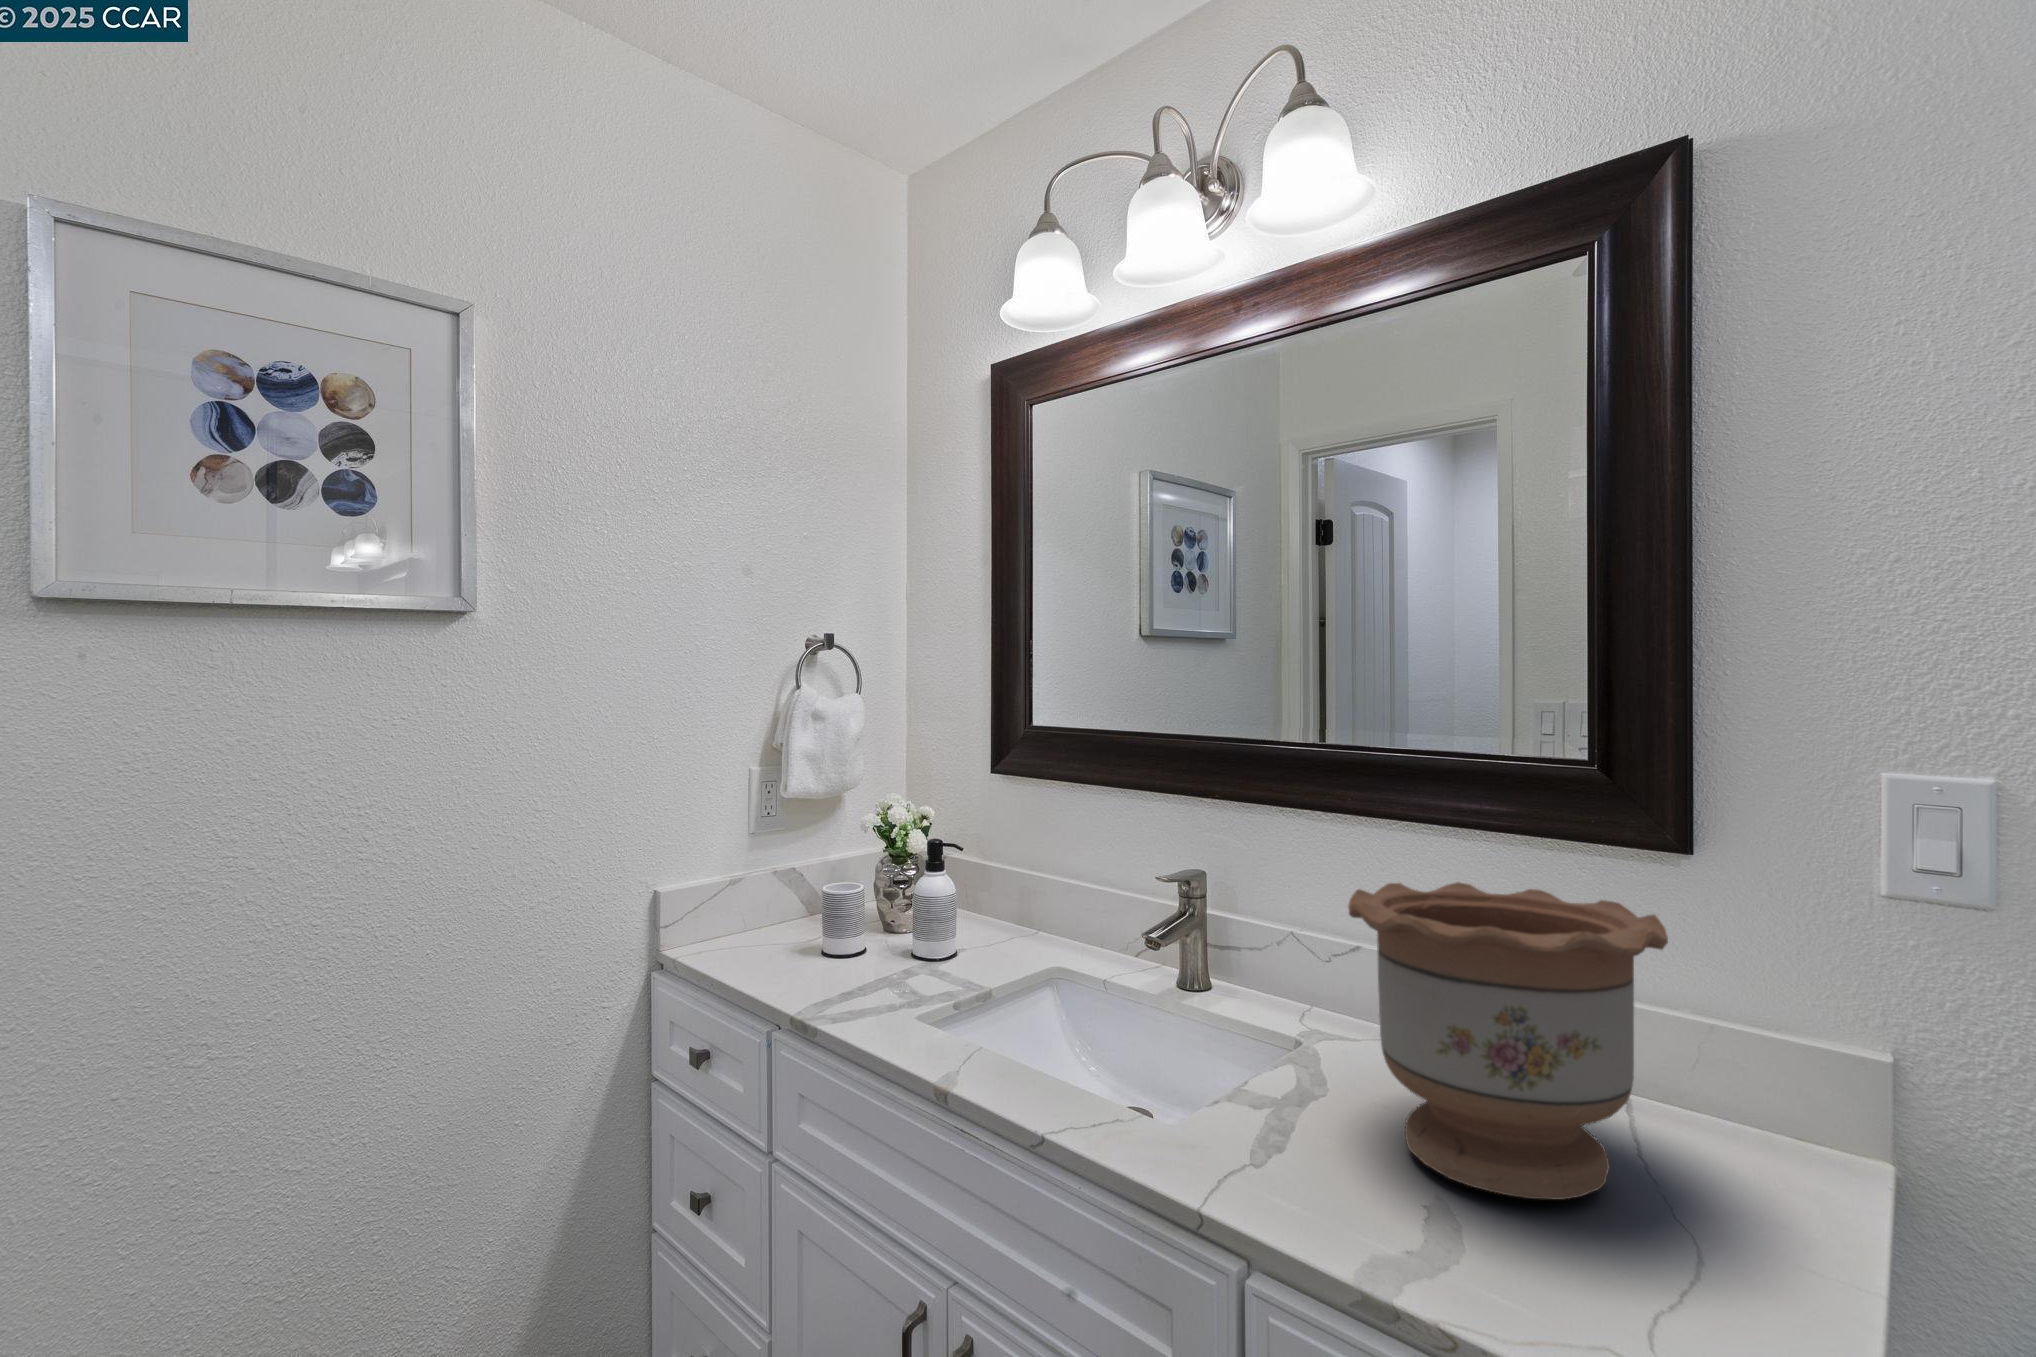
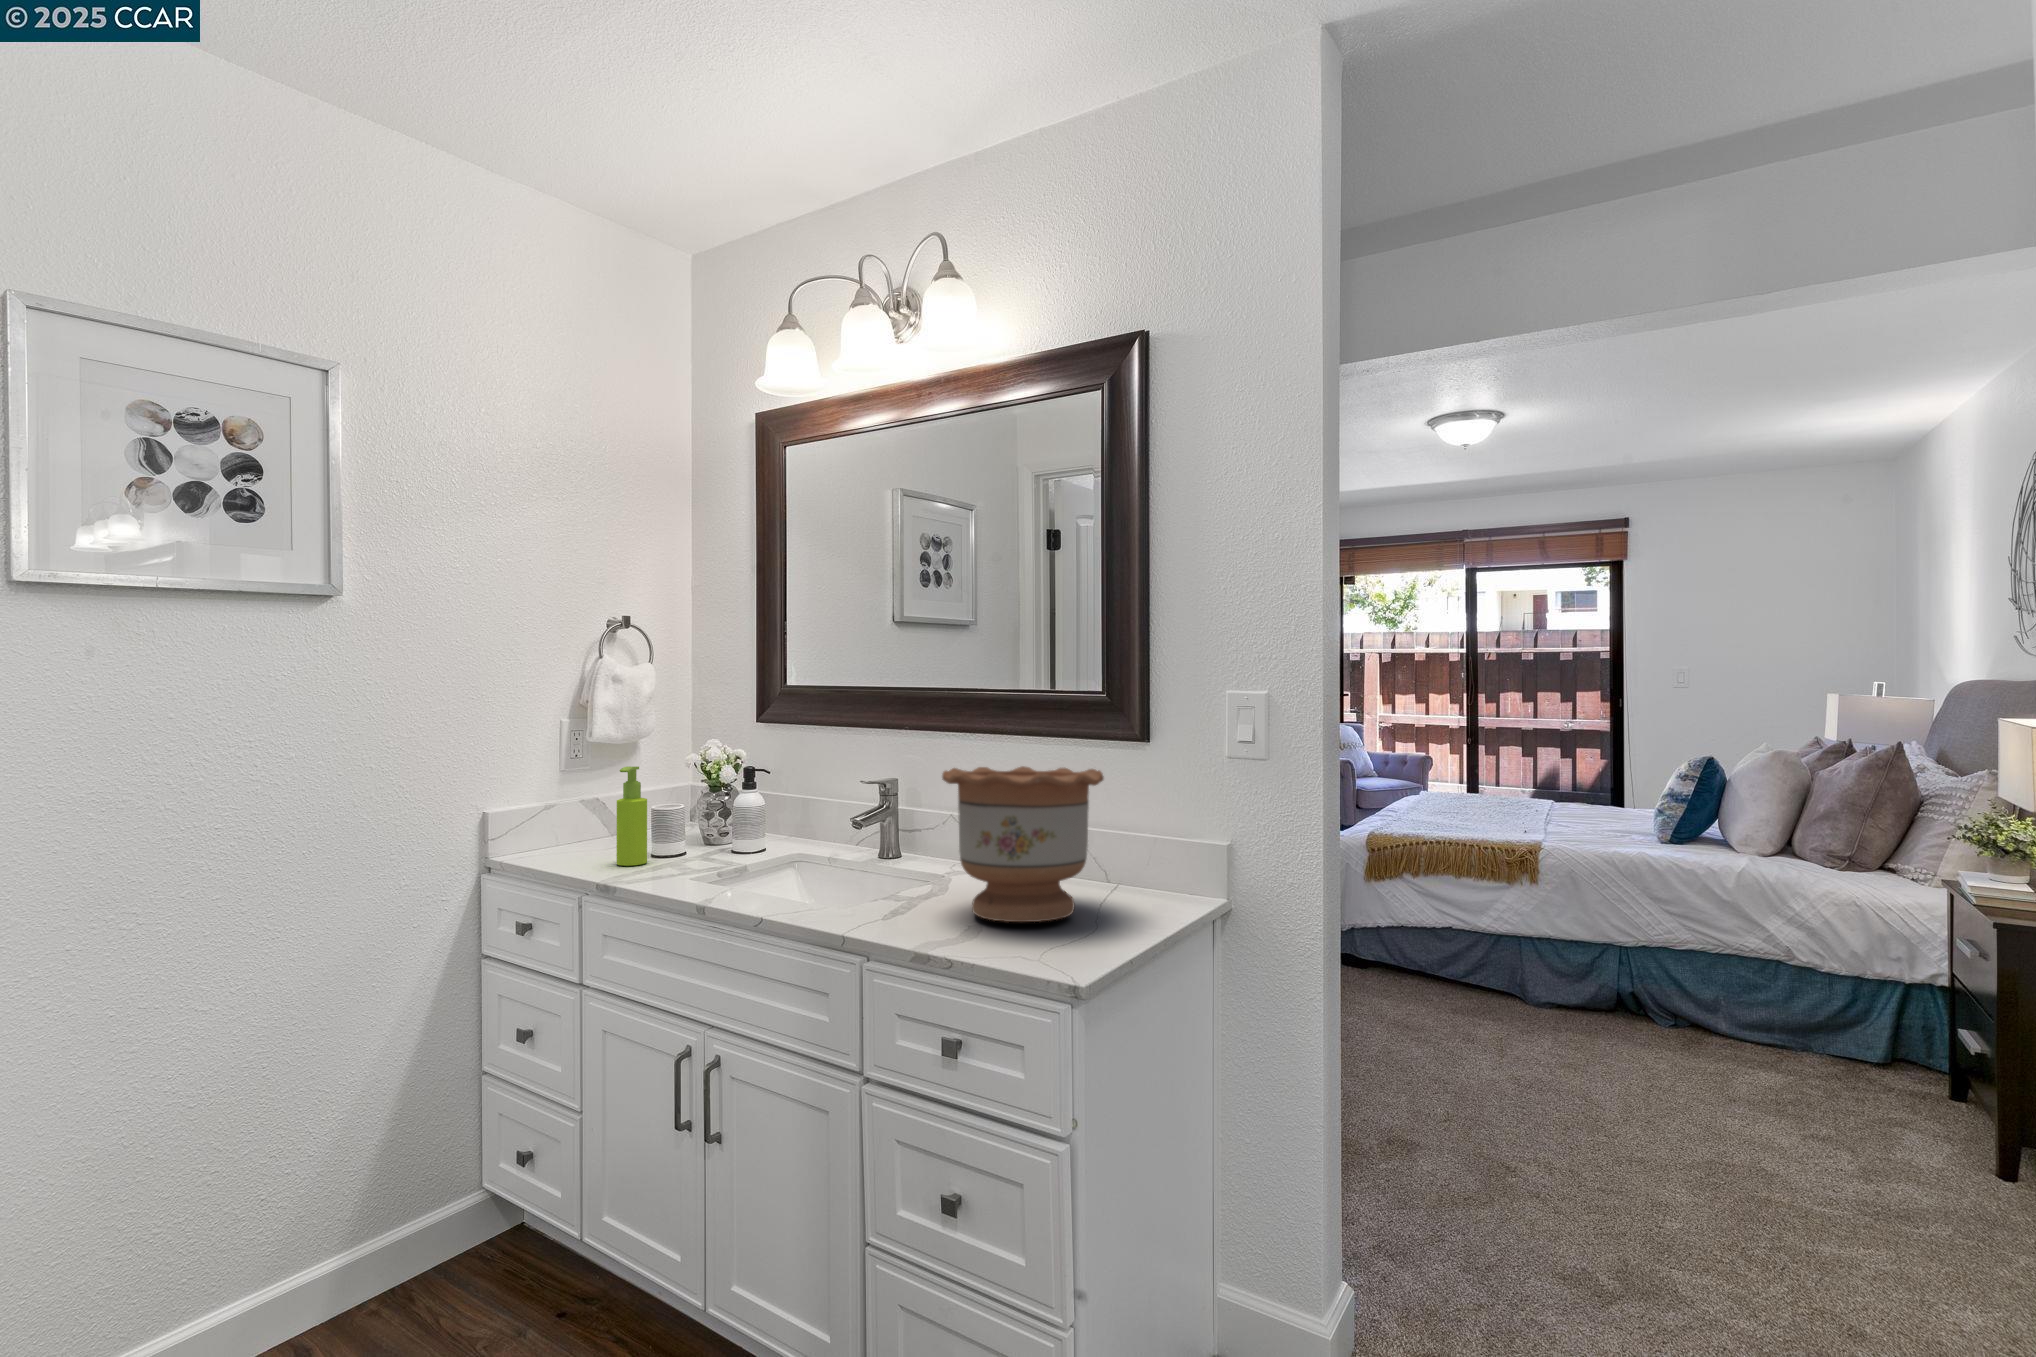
soap dispenser: none [819,841,858,980] -> present [617,766,647,866]

